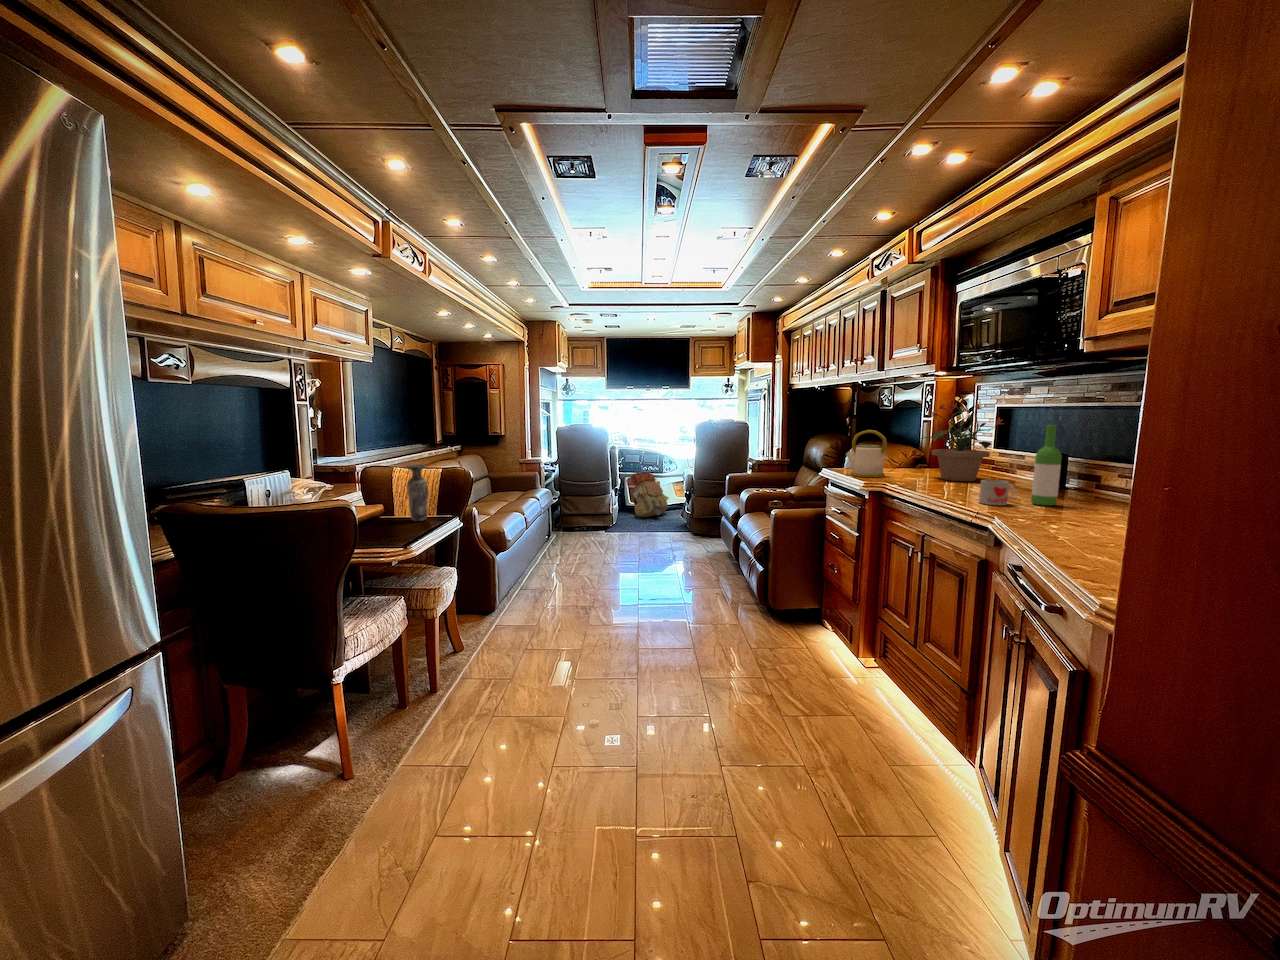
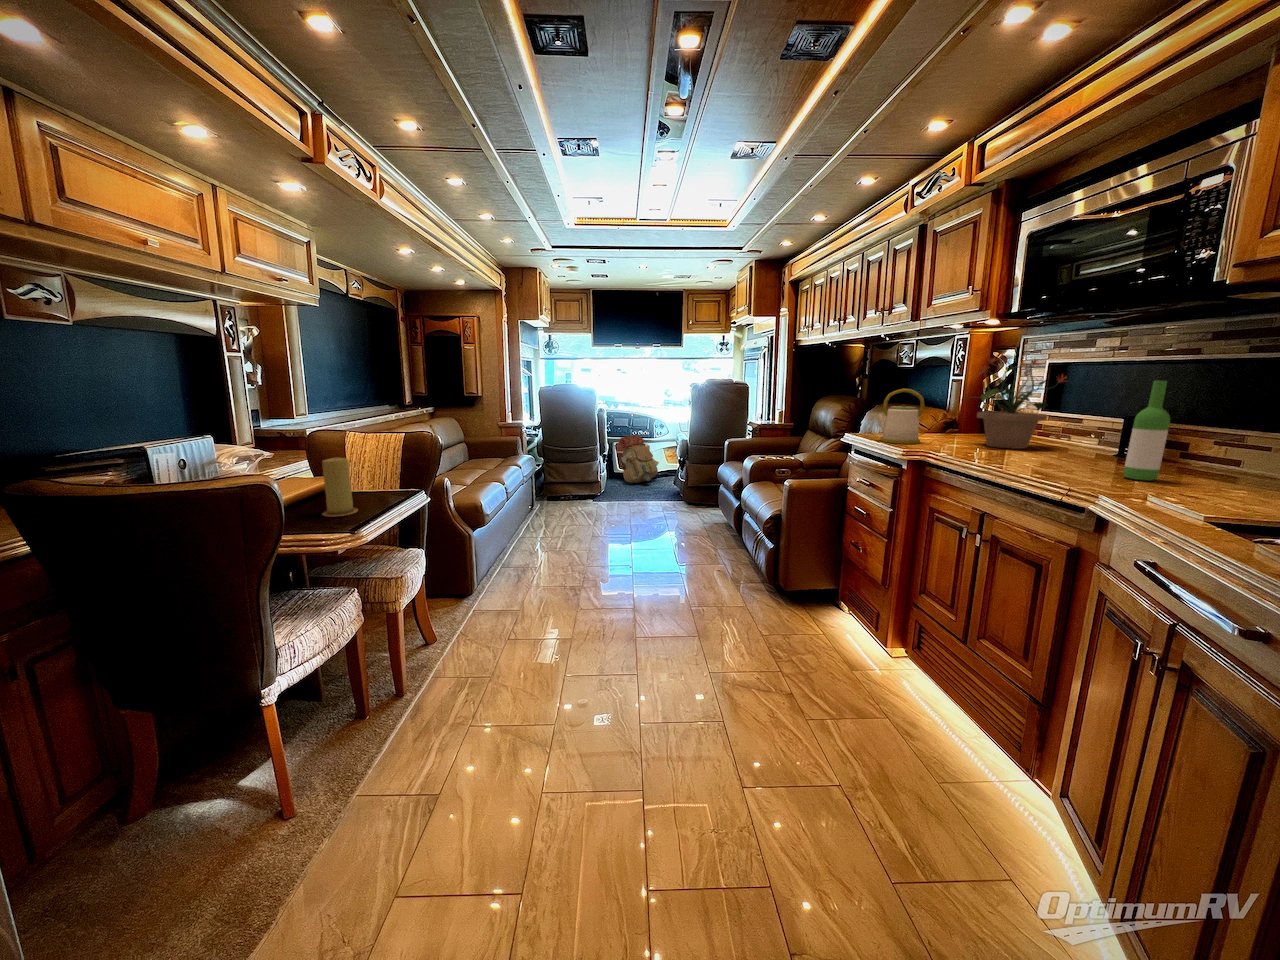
vase: present [407,465,429,521] -> none [357,428,387,496]
mug: present [979,480,1015,505] -> none [1060,448,1107,480]
candle: none [378,488,406,536] -> present [322,458,358,516]

